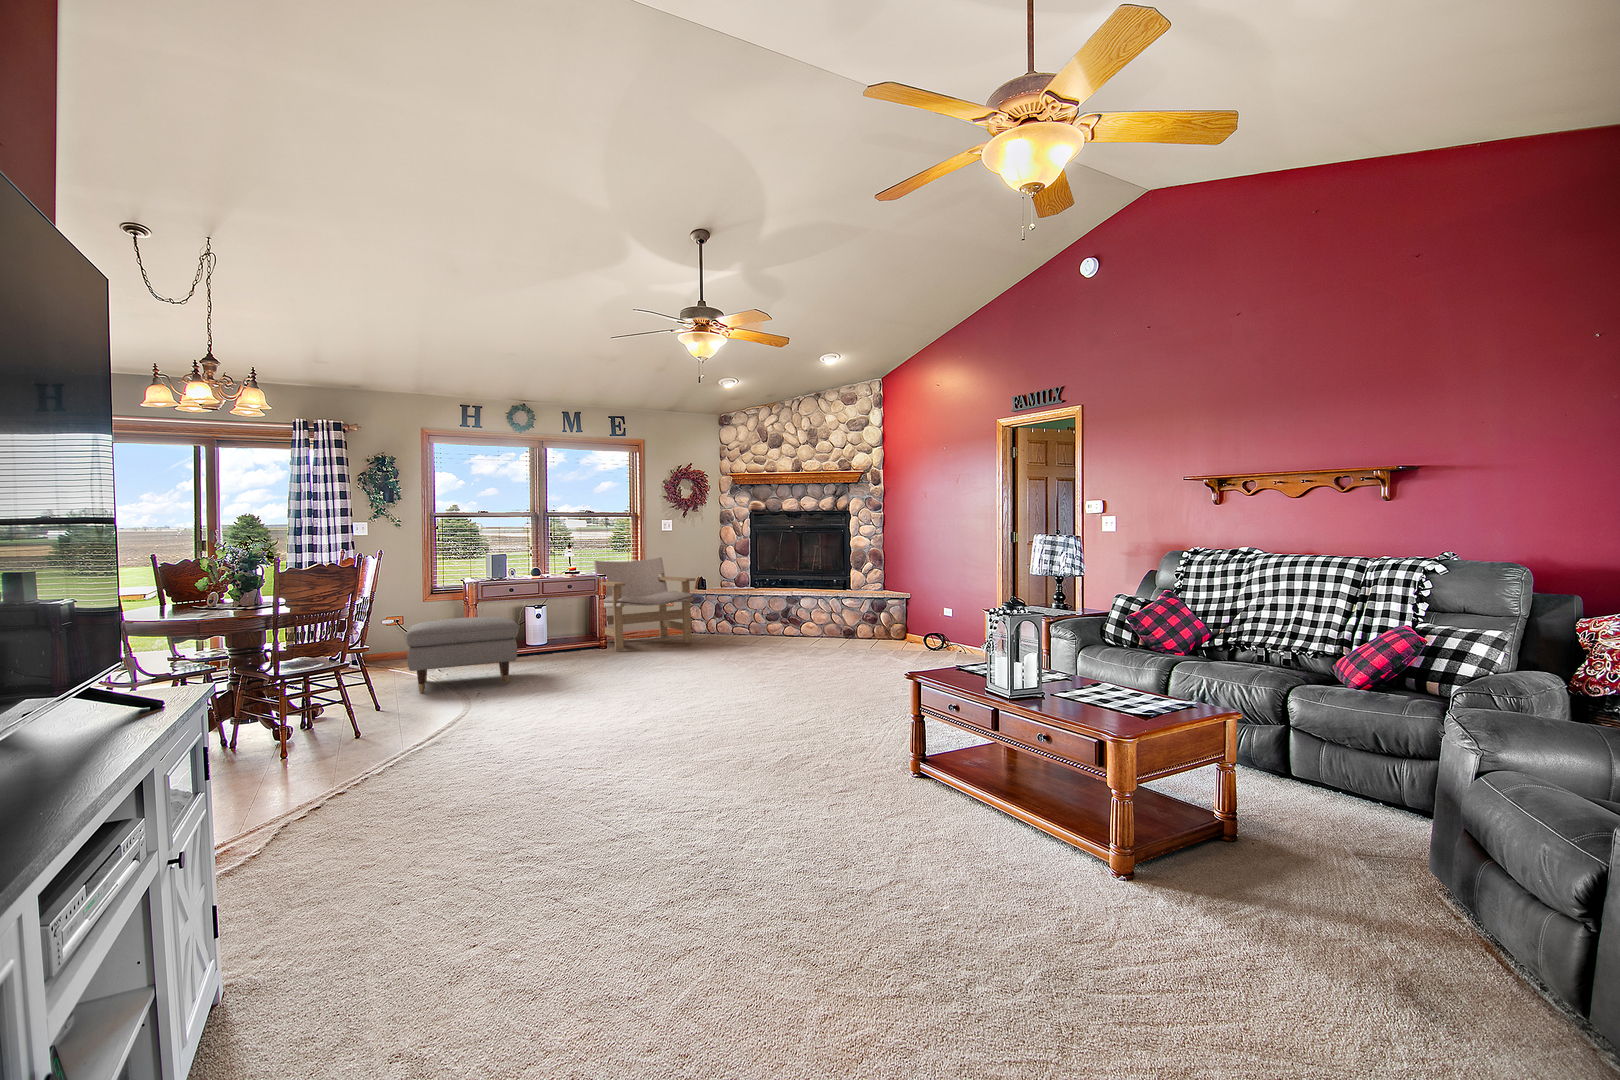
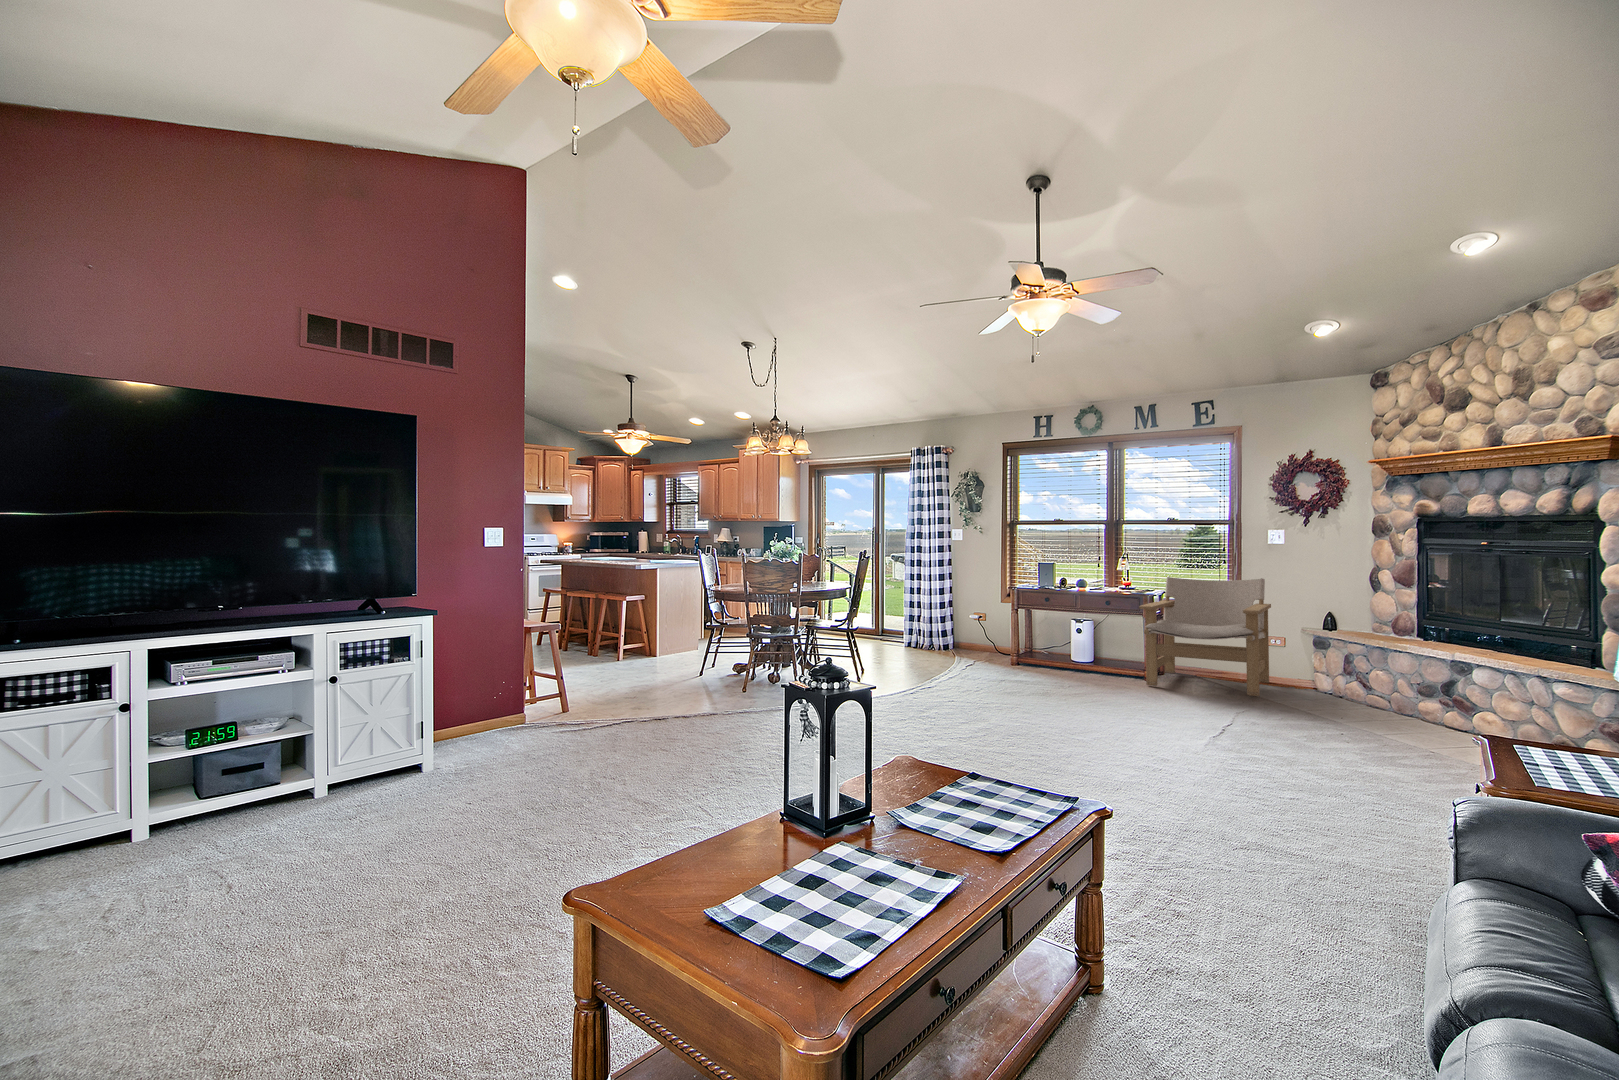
ottoman: present [406,617,519,693] -> none [894,622,1003,689]

